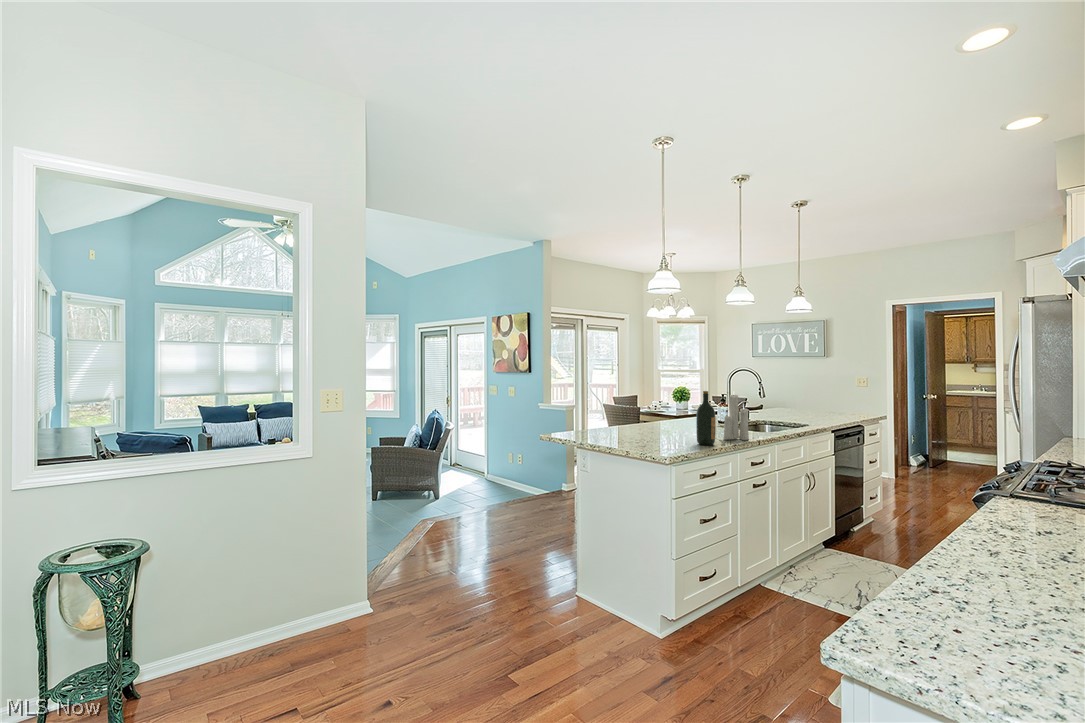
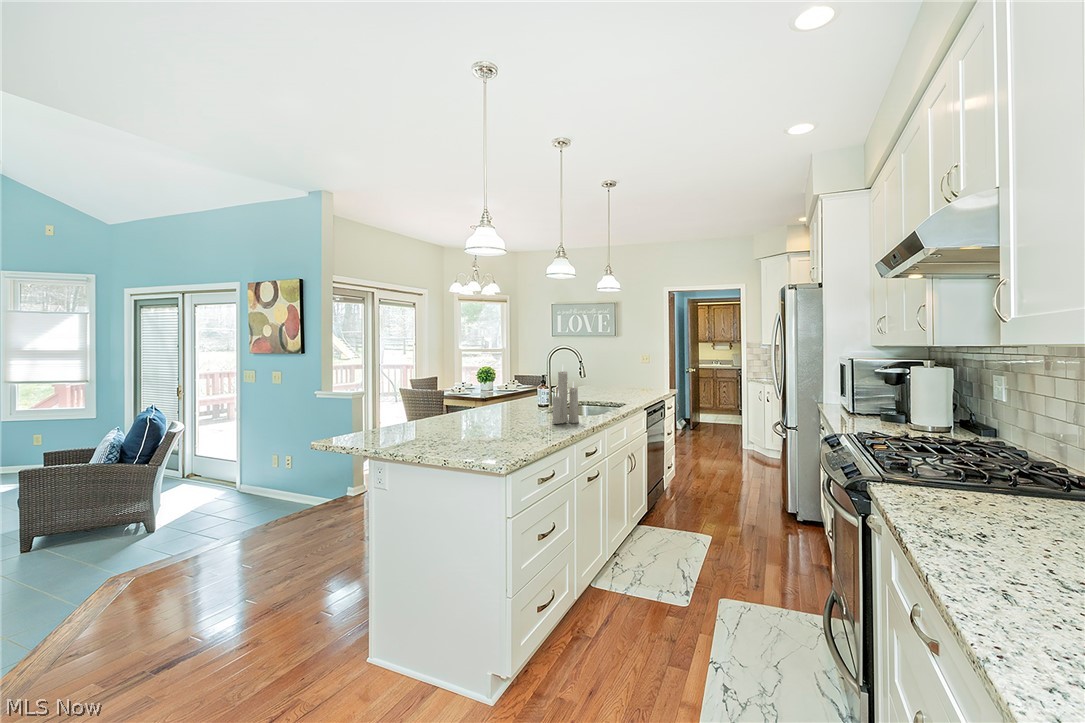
wine bottle: present [696,391,716,445] -> none [526,367,547,433]

